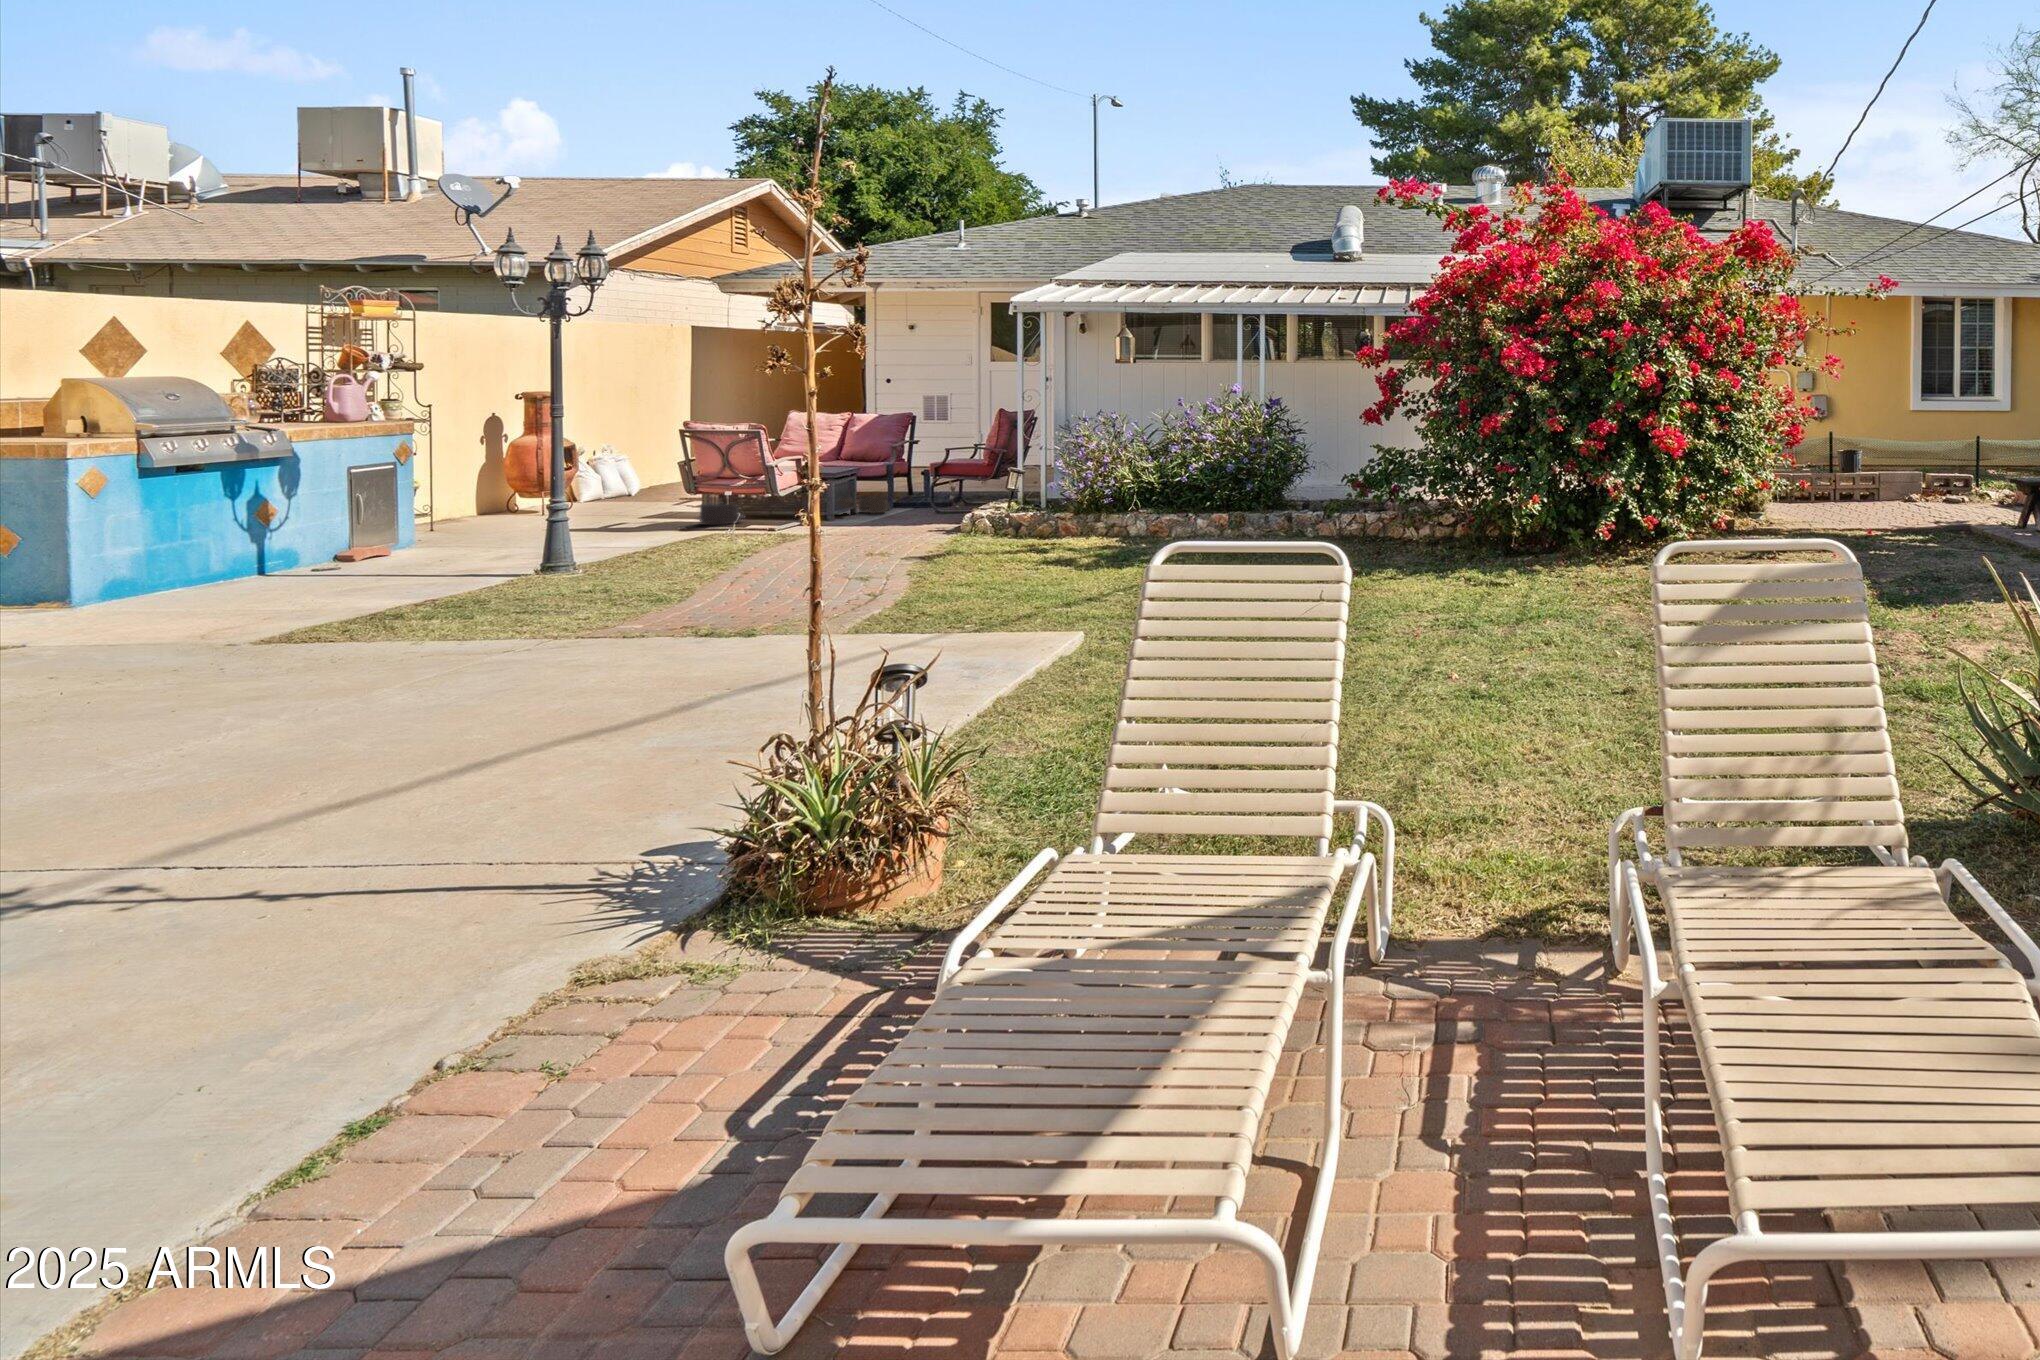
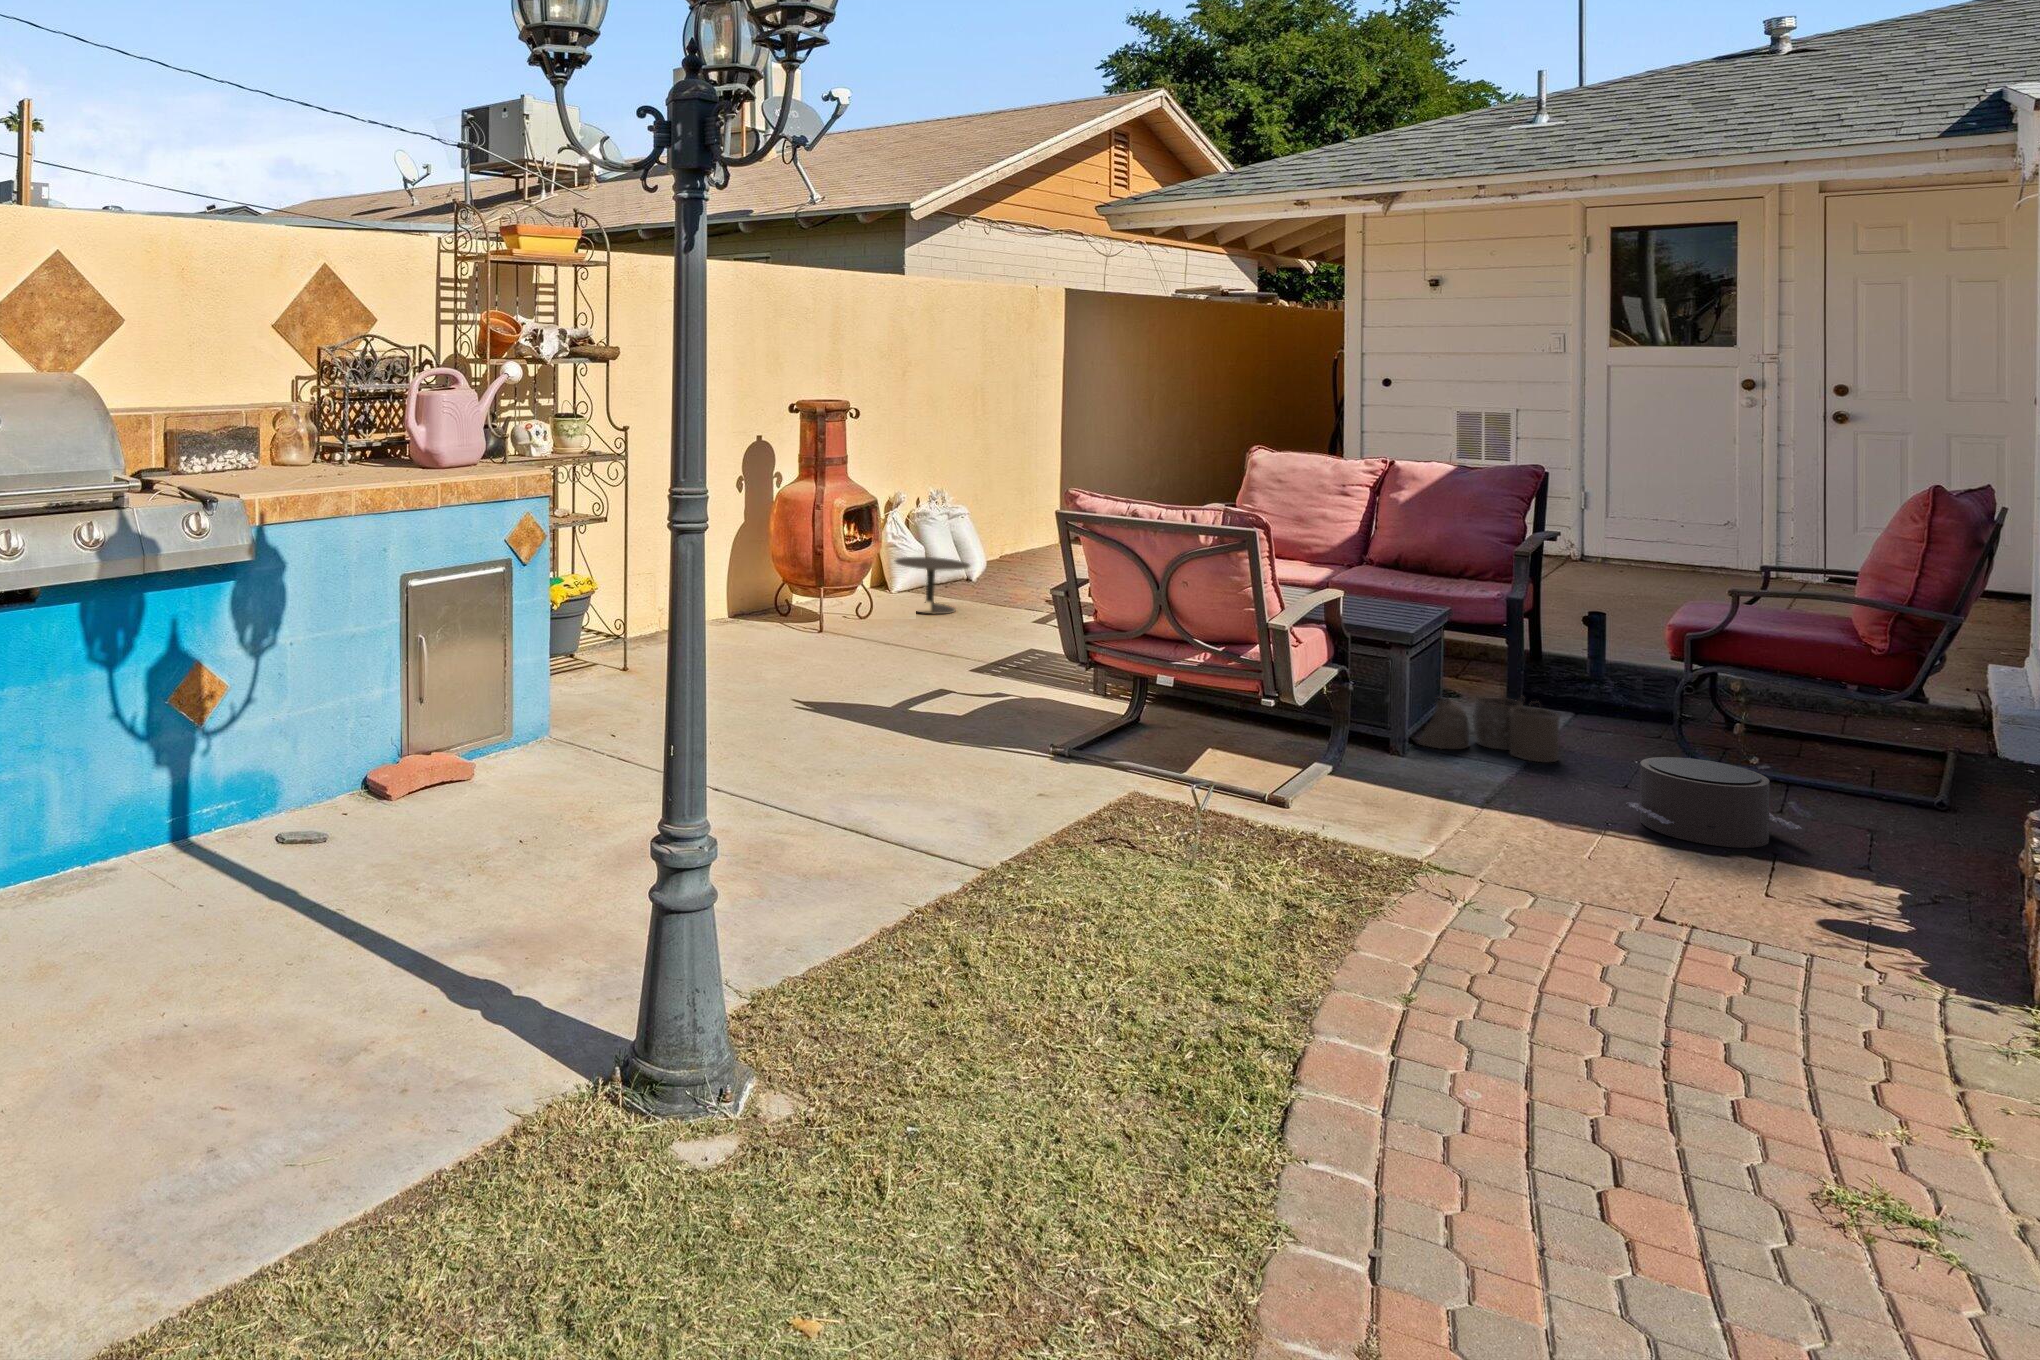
side table: none [583,477,632,505] -> present [894,557,970,615]
pouf: present [698,503,745,525] -> present [1626,757,1802,848]

